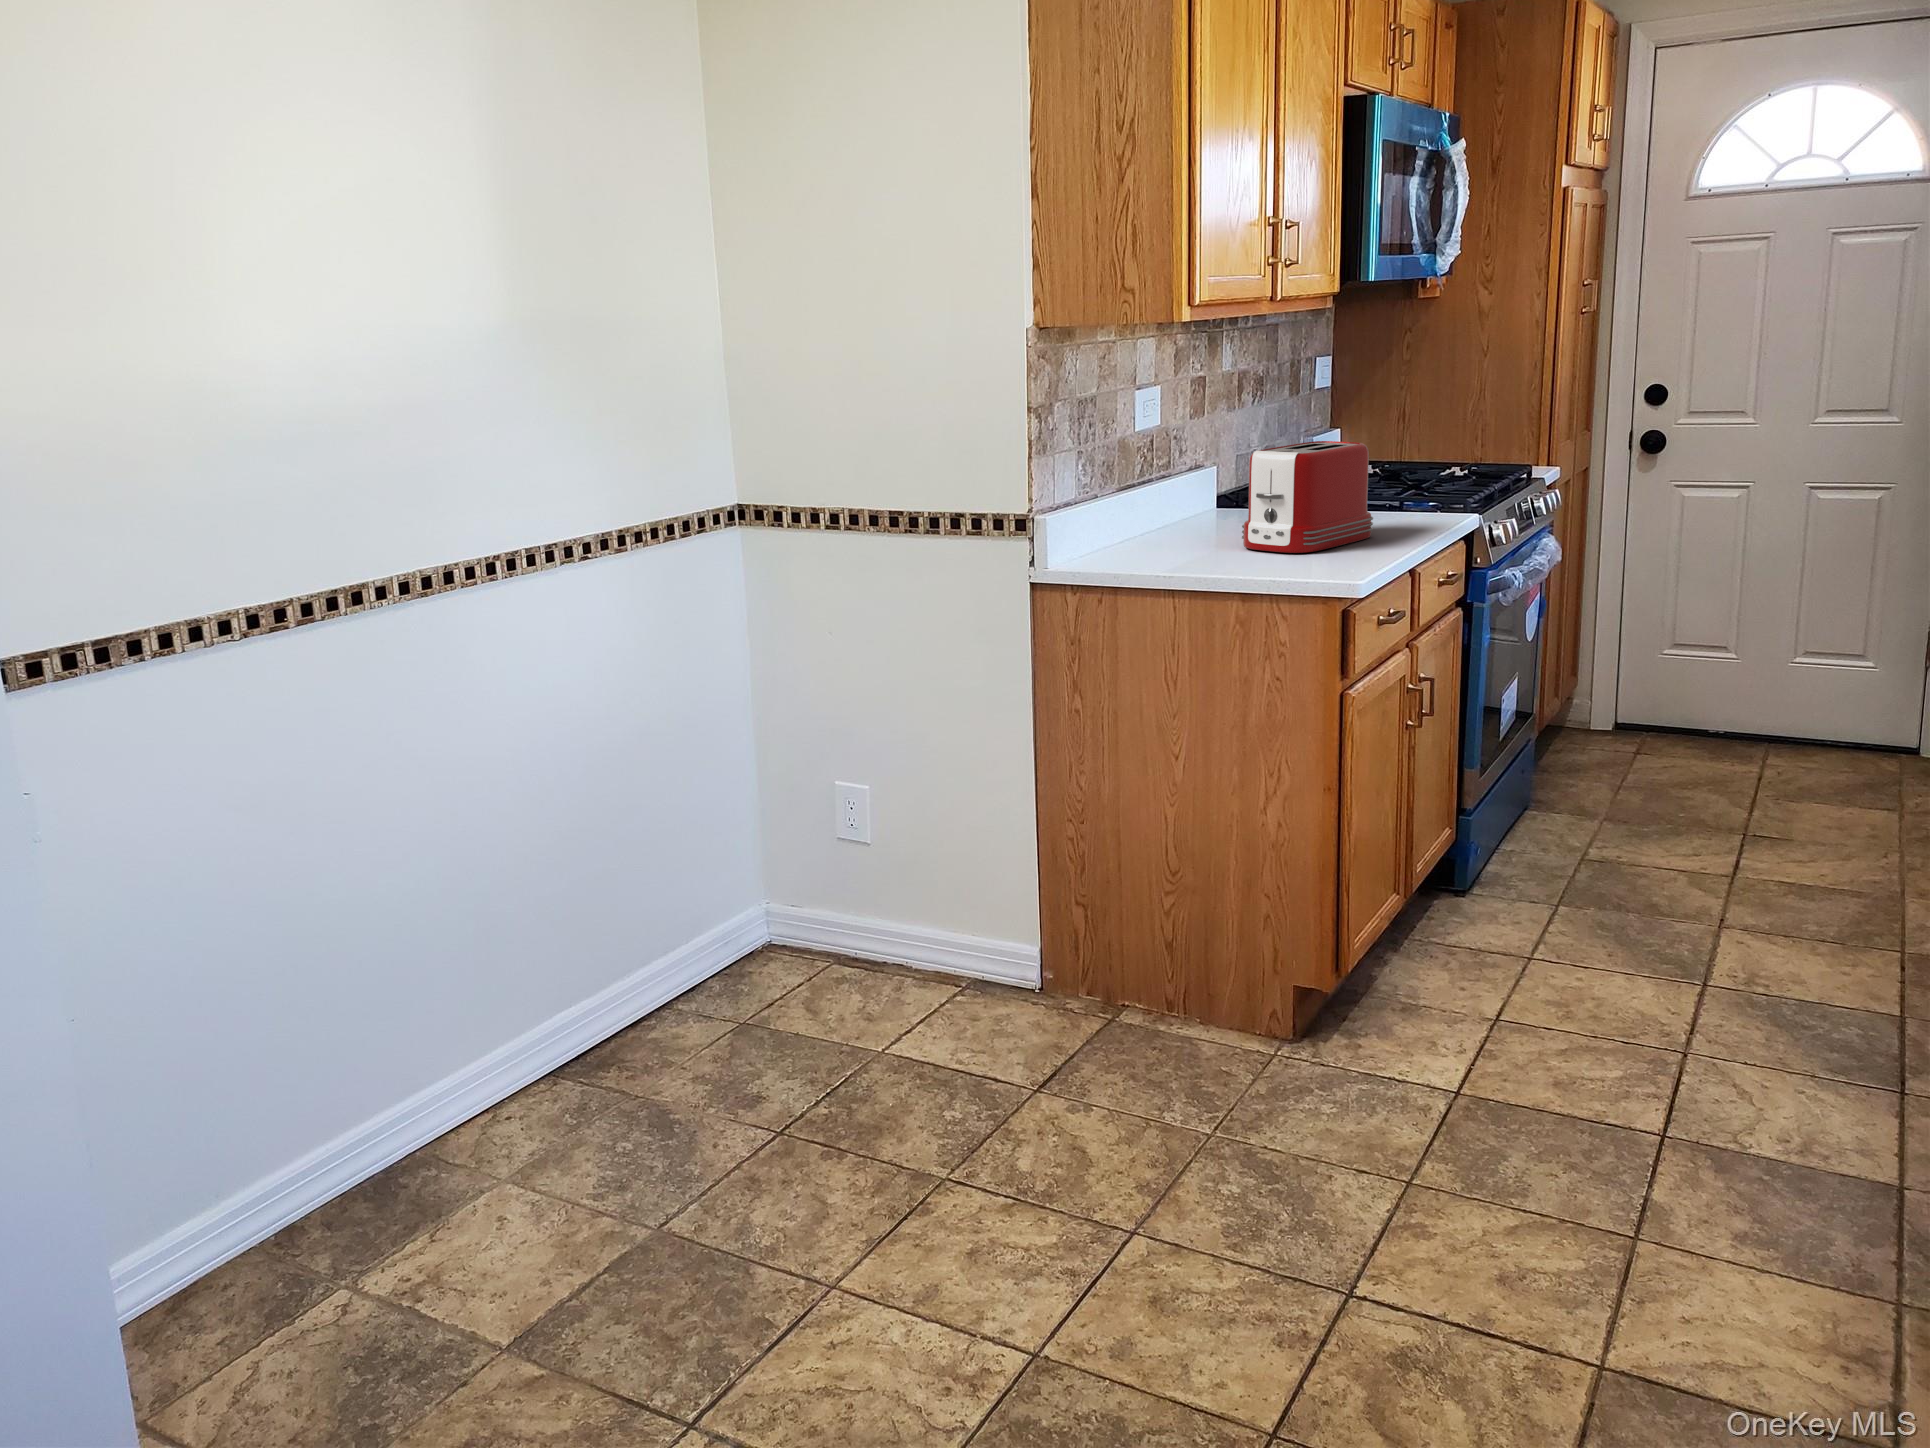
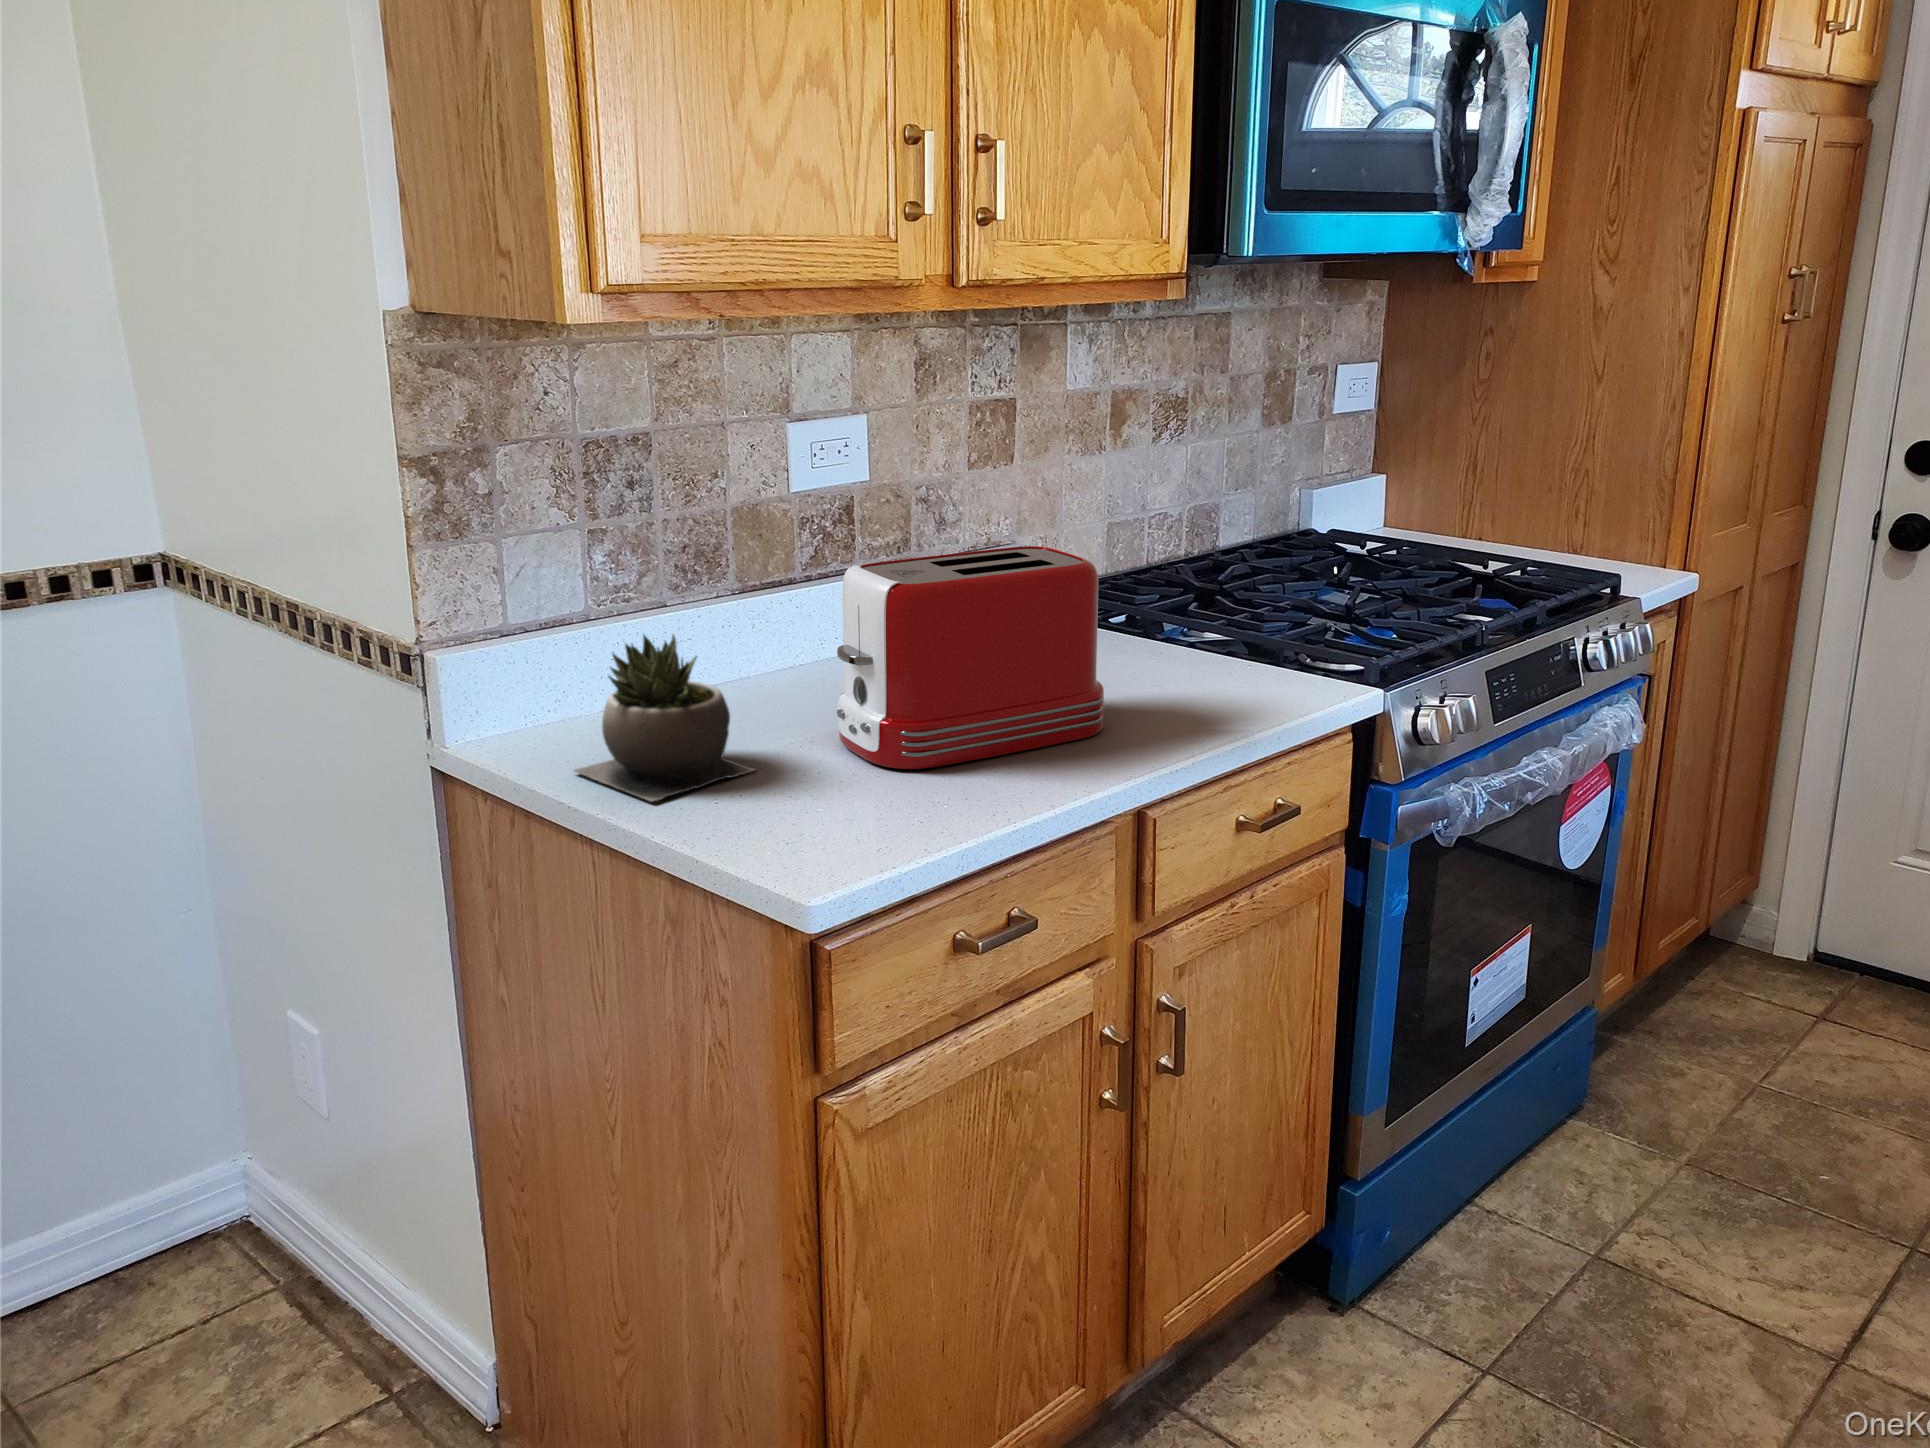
succulent plant: none [1139,487,1231,570] -> present [574,635,755,802]

